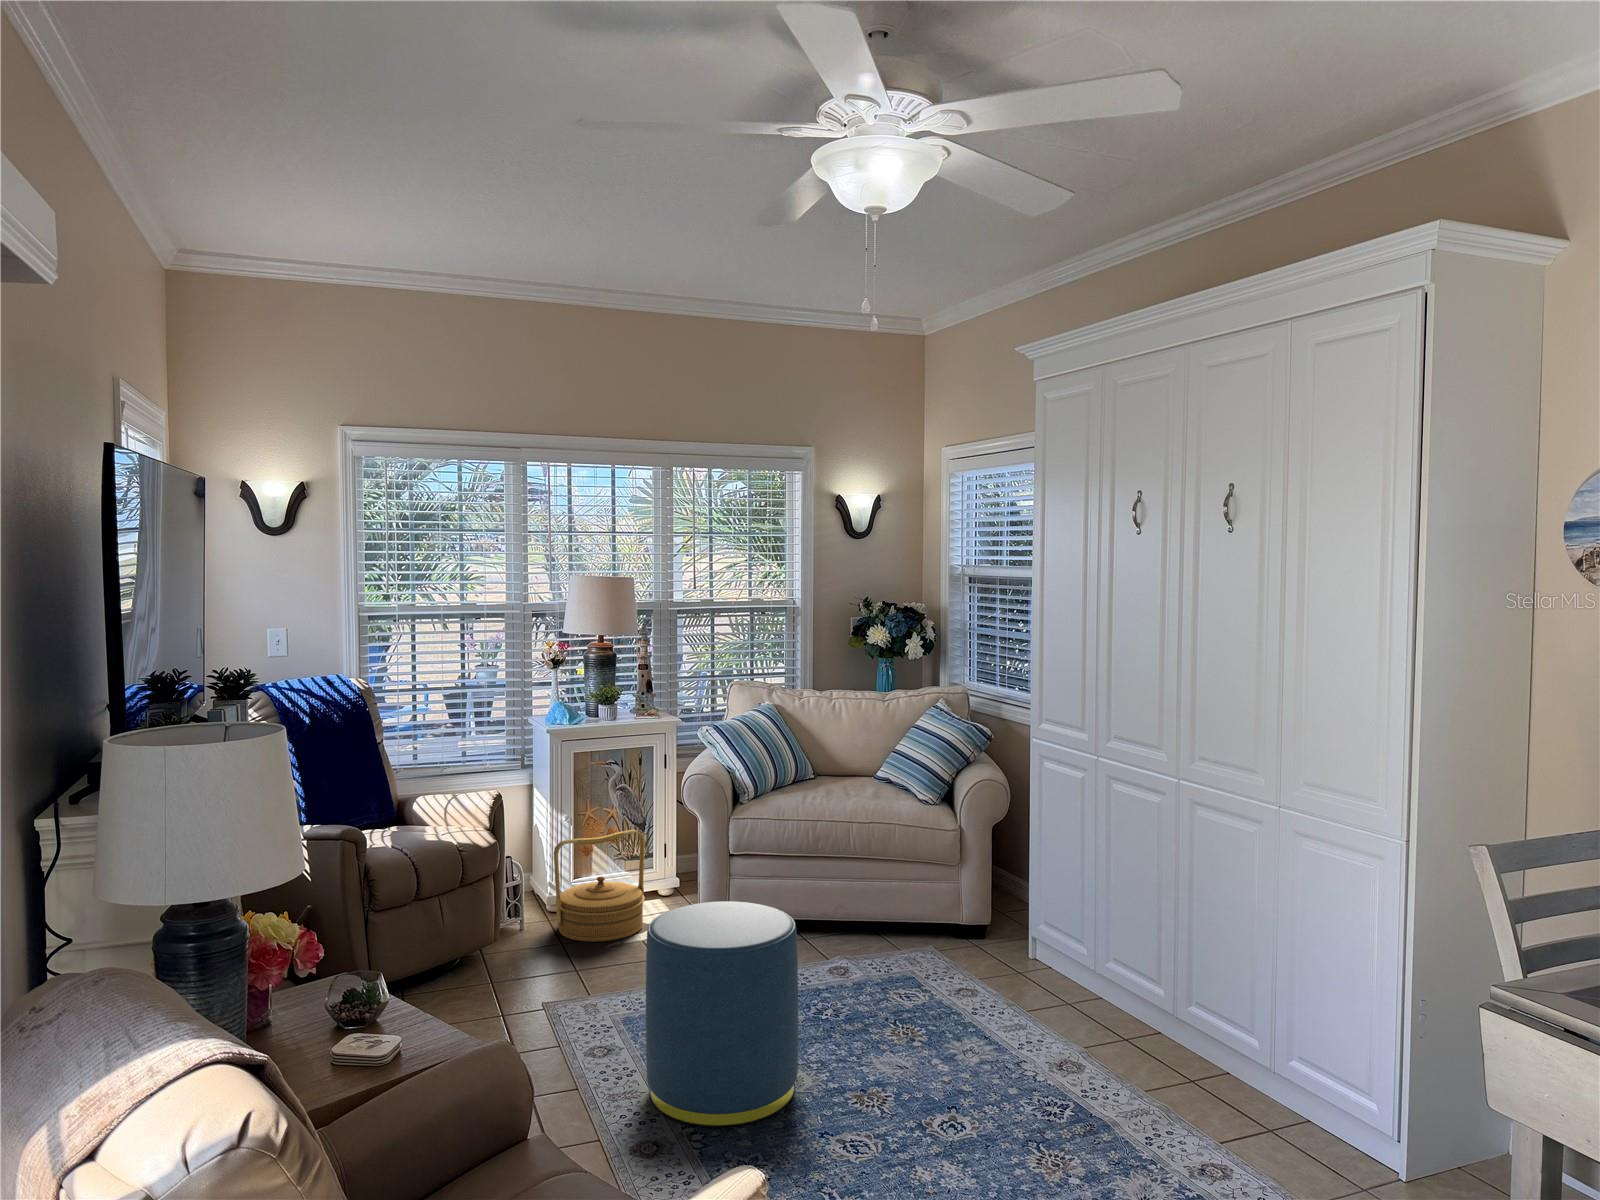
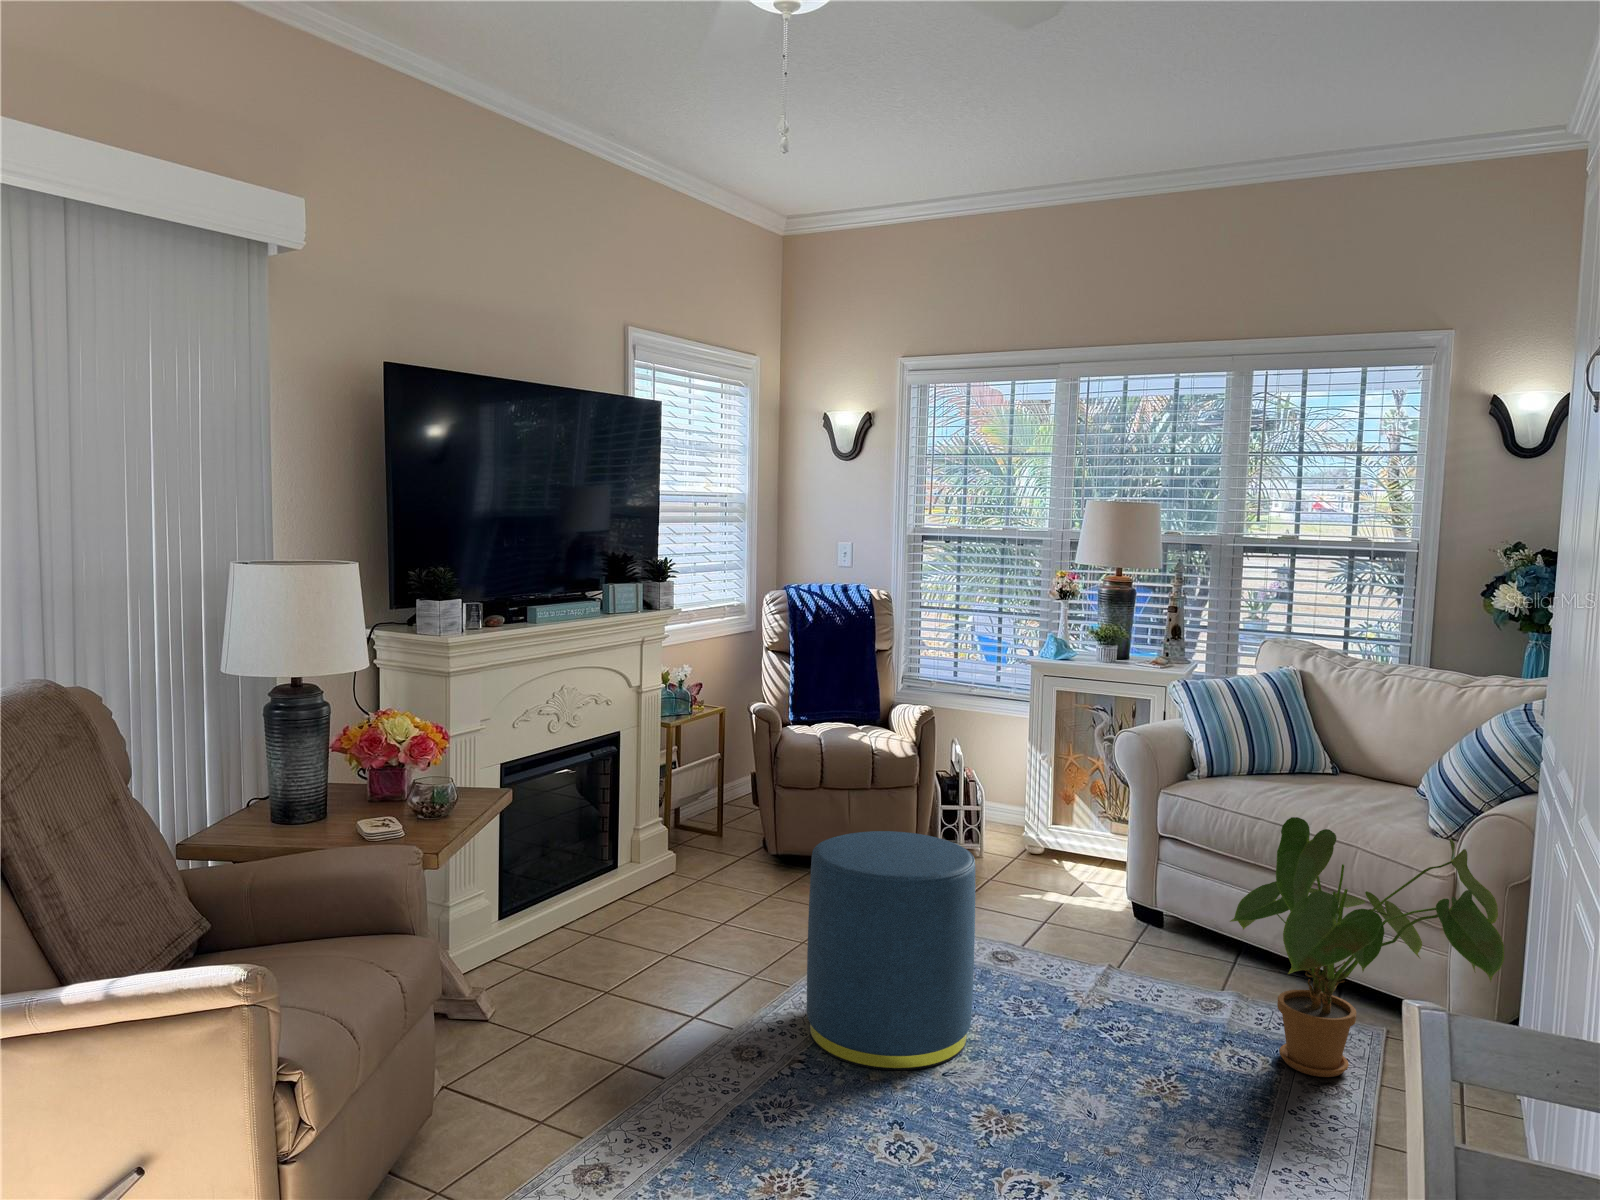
house plant: none [871,805,1076,991] -> present [1230,817,1504,1077]
woven basket: present [554,830,645,942] -> none [999,776,1106,895]

